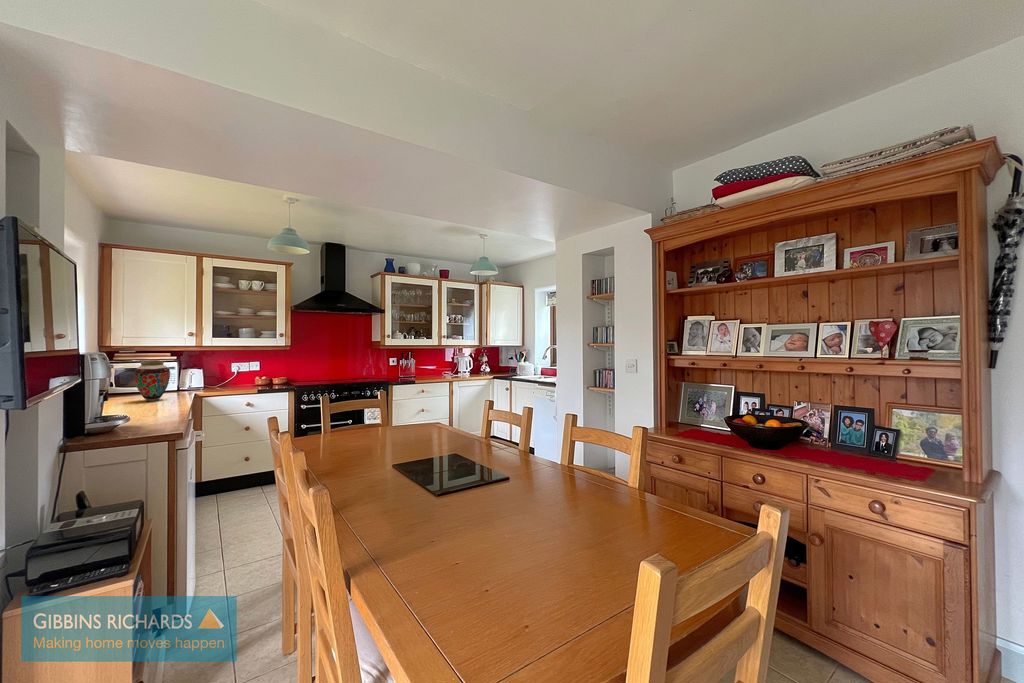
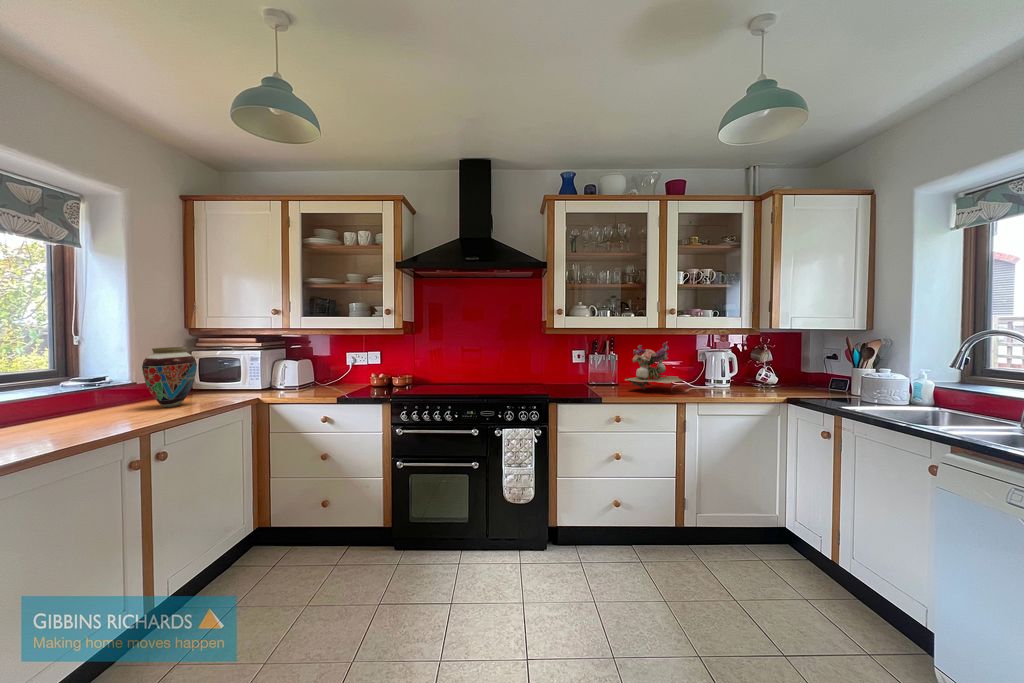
flower arrangement: none [422,352,451,377] -> present [625,342,684,389]

